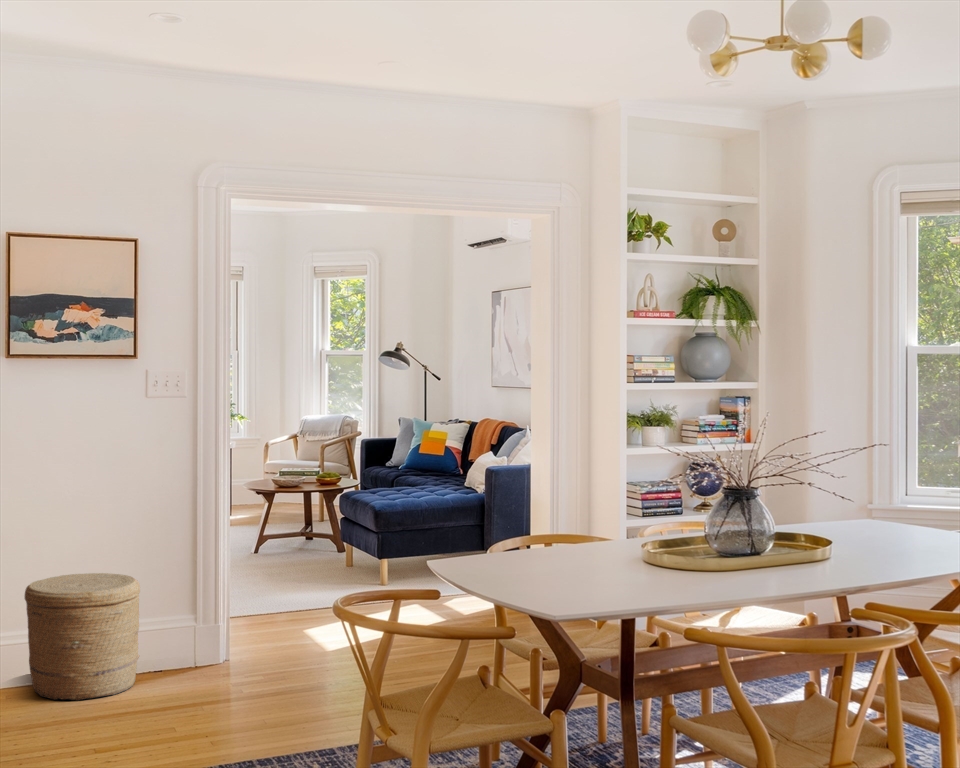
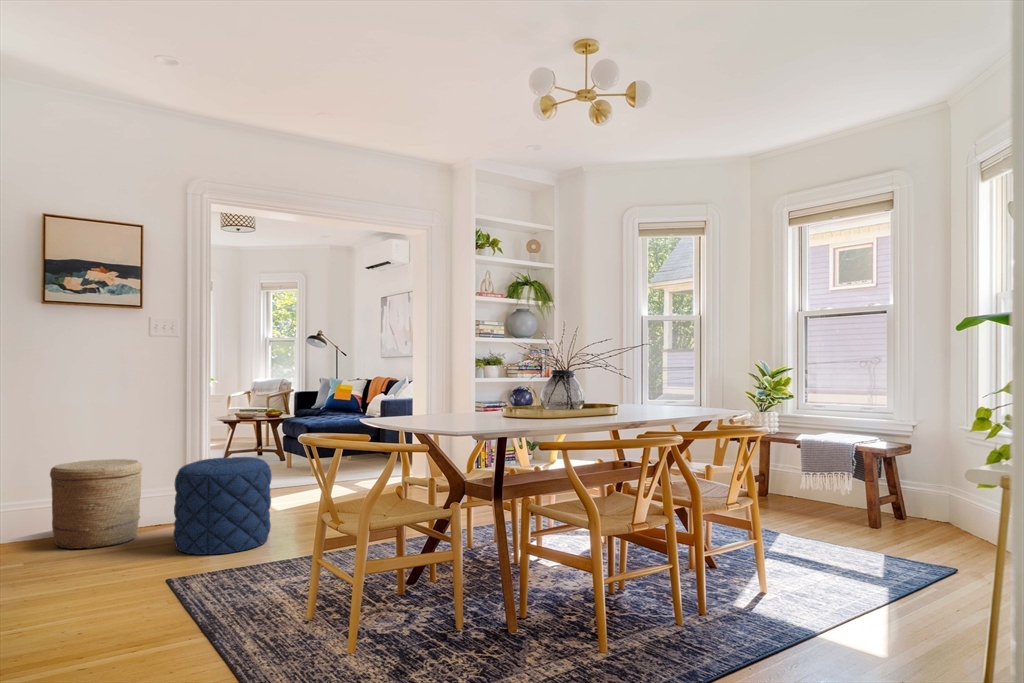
pouf: none [181,580,311,723] -> present [173,457,272,555]

